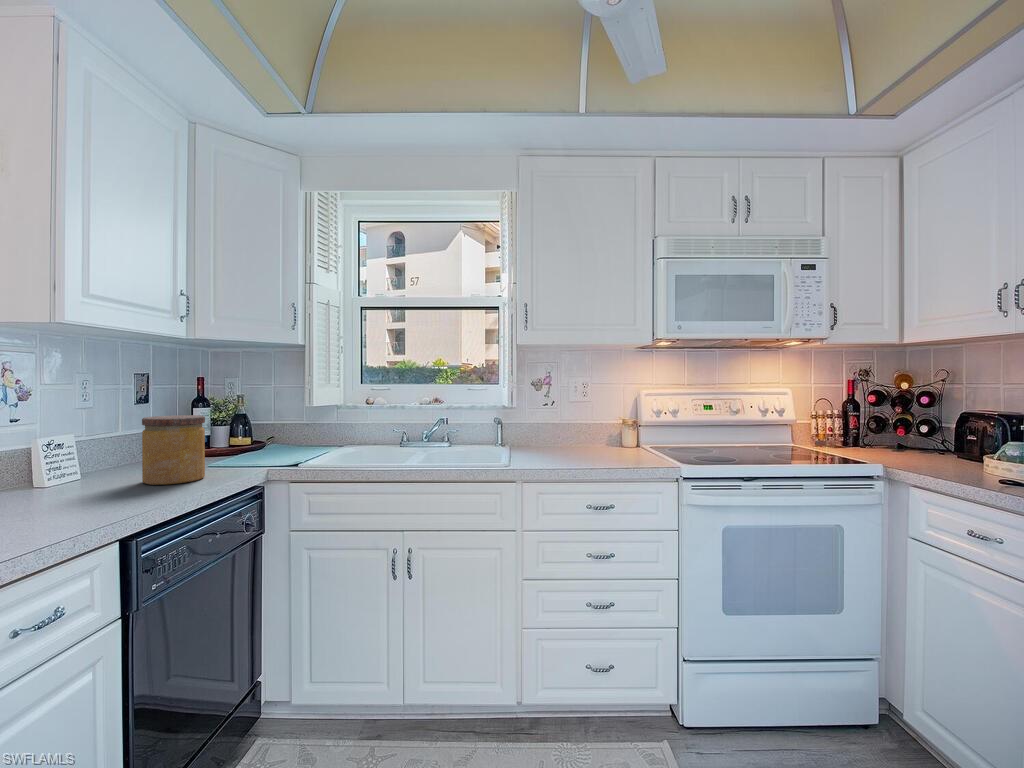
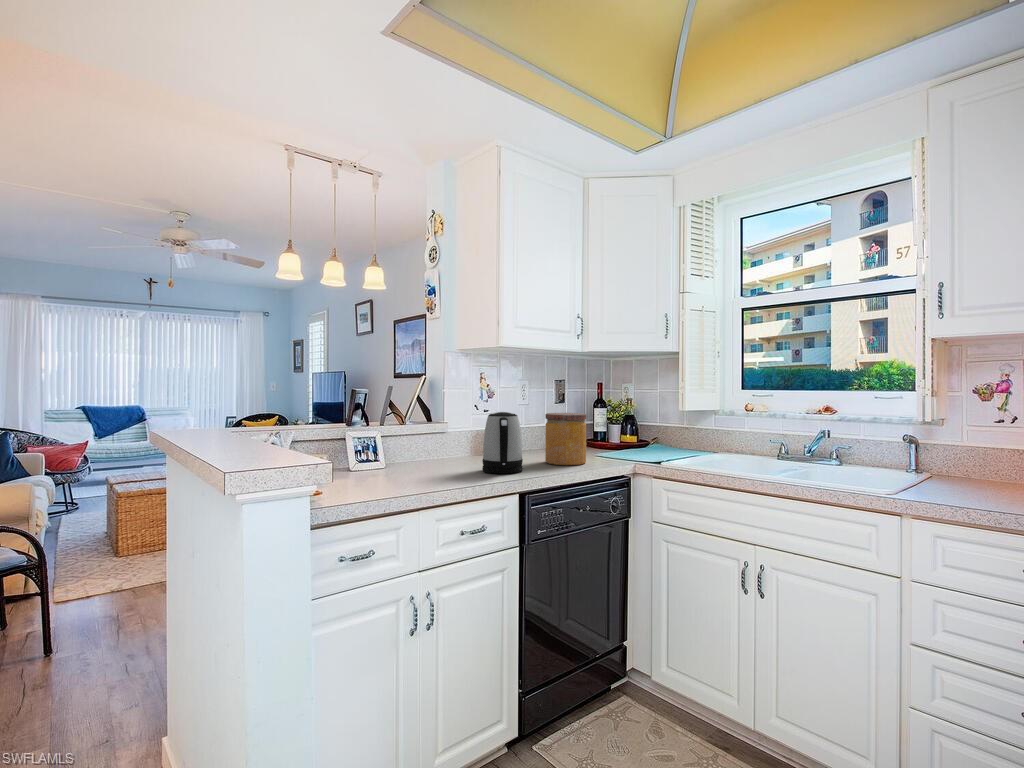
kettle: none [39,419,117,513] -> present [482,412,523,473]

